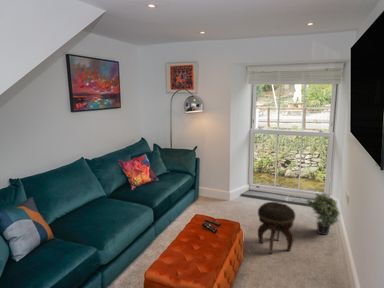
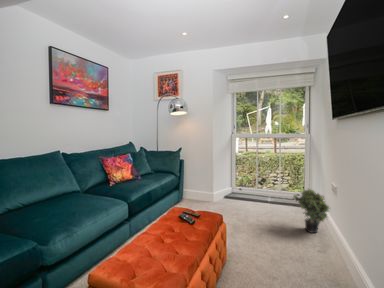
footstool: present [258,202,295,254] -> none [243,195,284,254]

